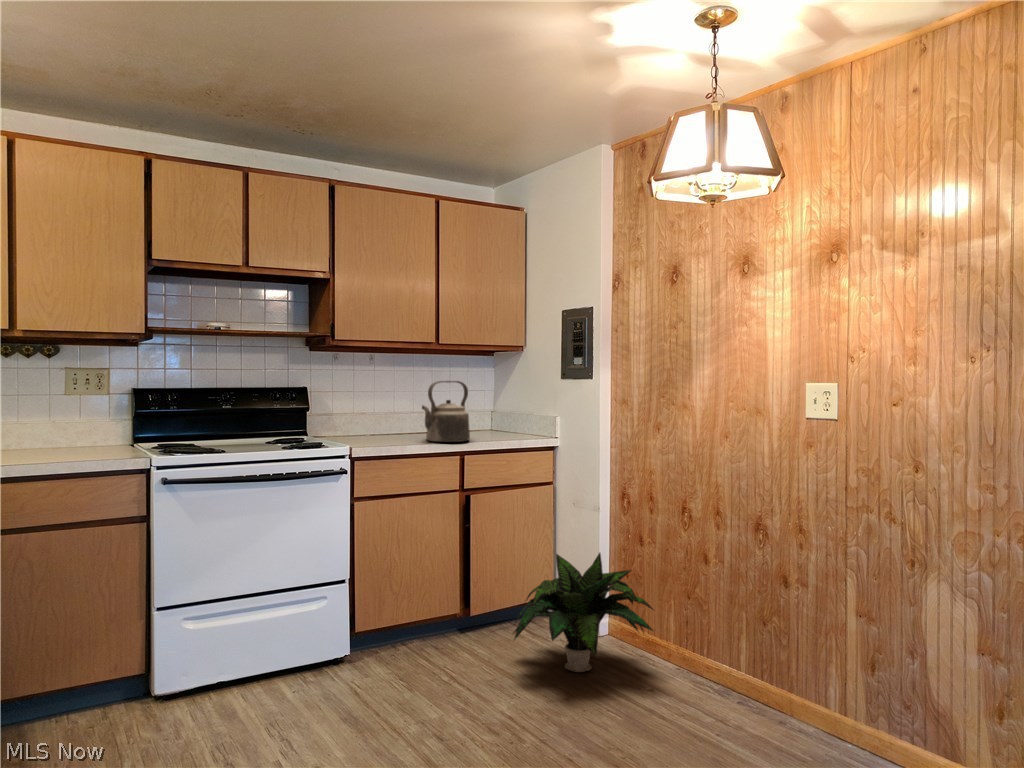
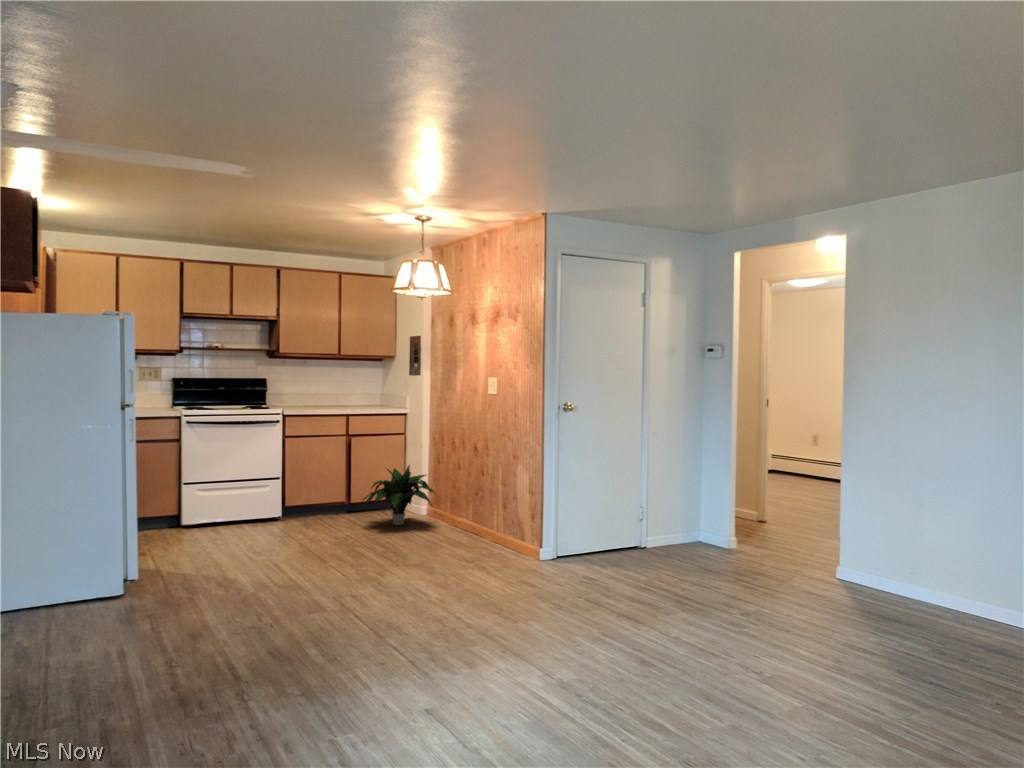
kettle: present [422,381,470,442] -> none [328,376,357,409]

